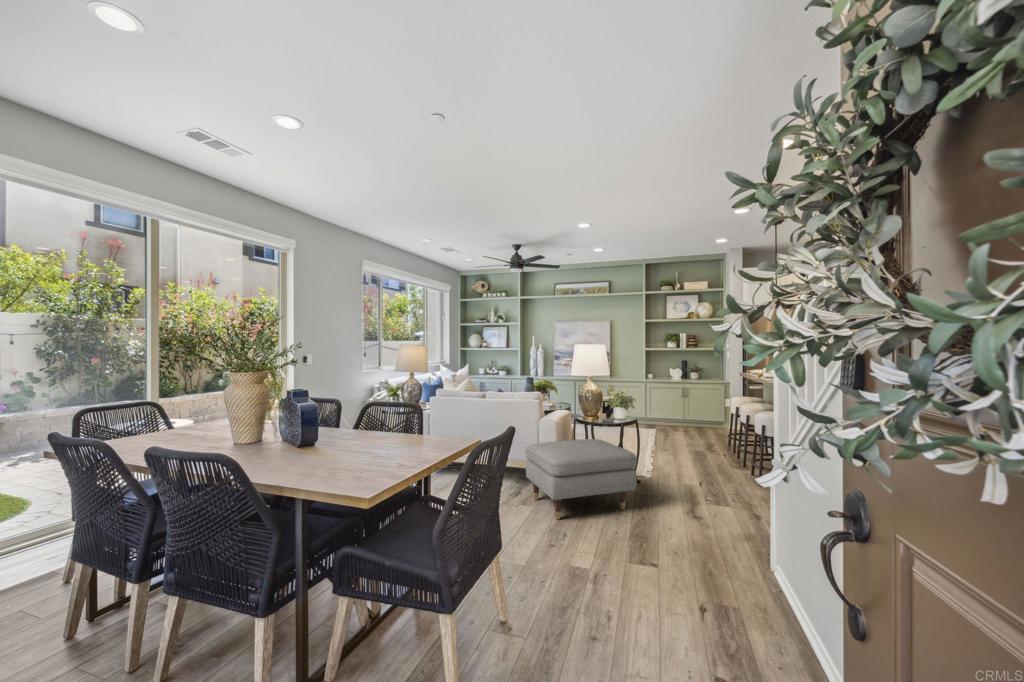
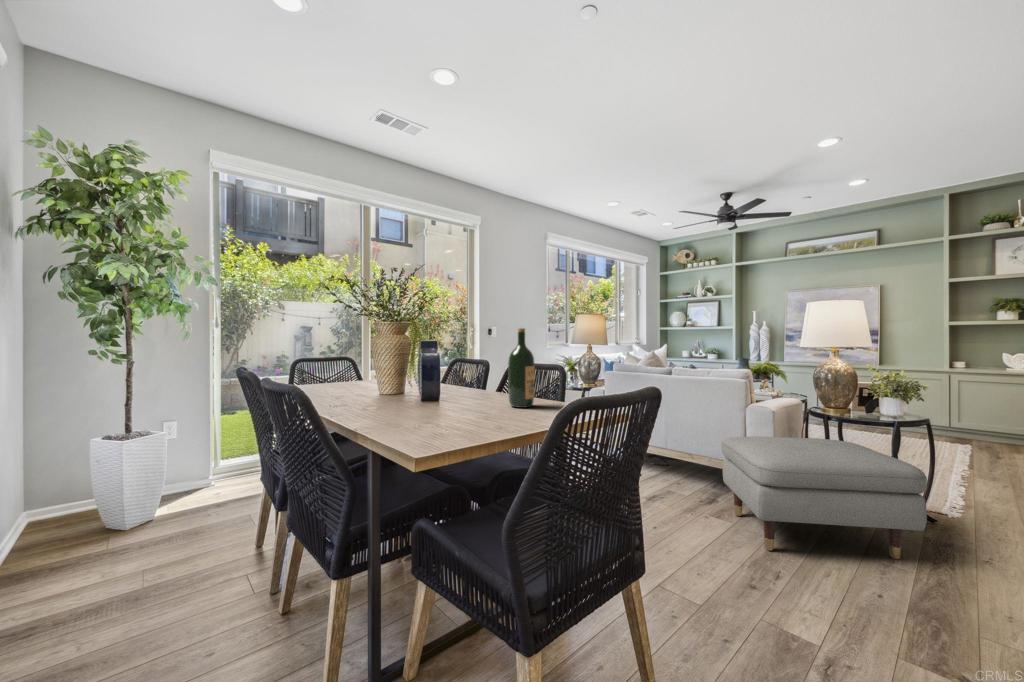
wine bottle: none [394,384,415,445] -> present [508,328,535,408]

